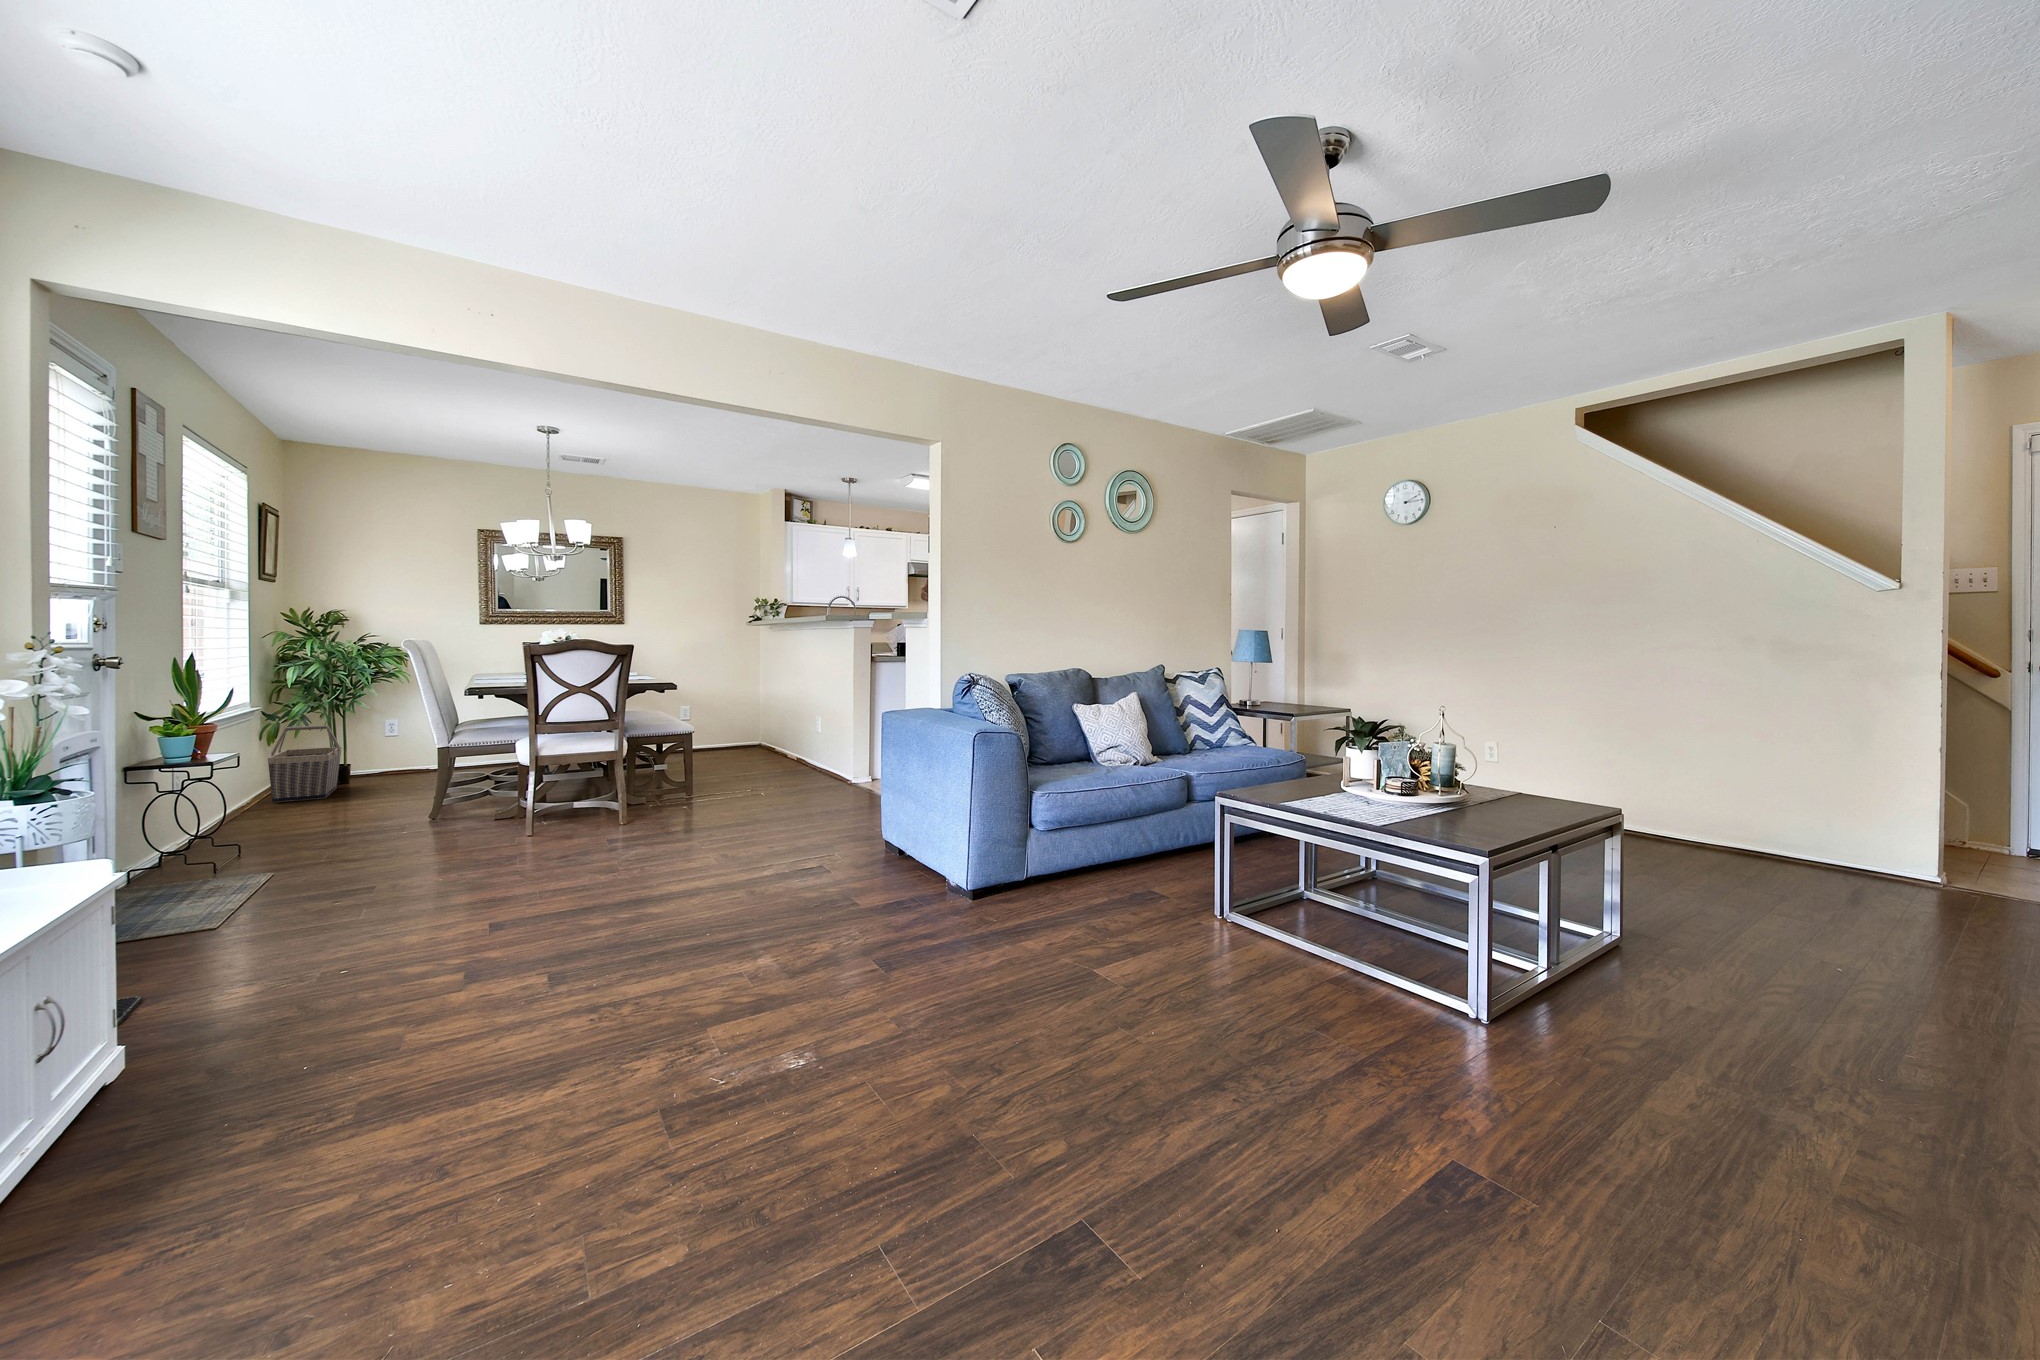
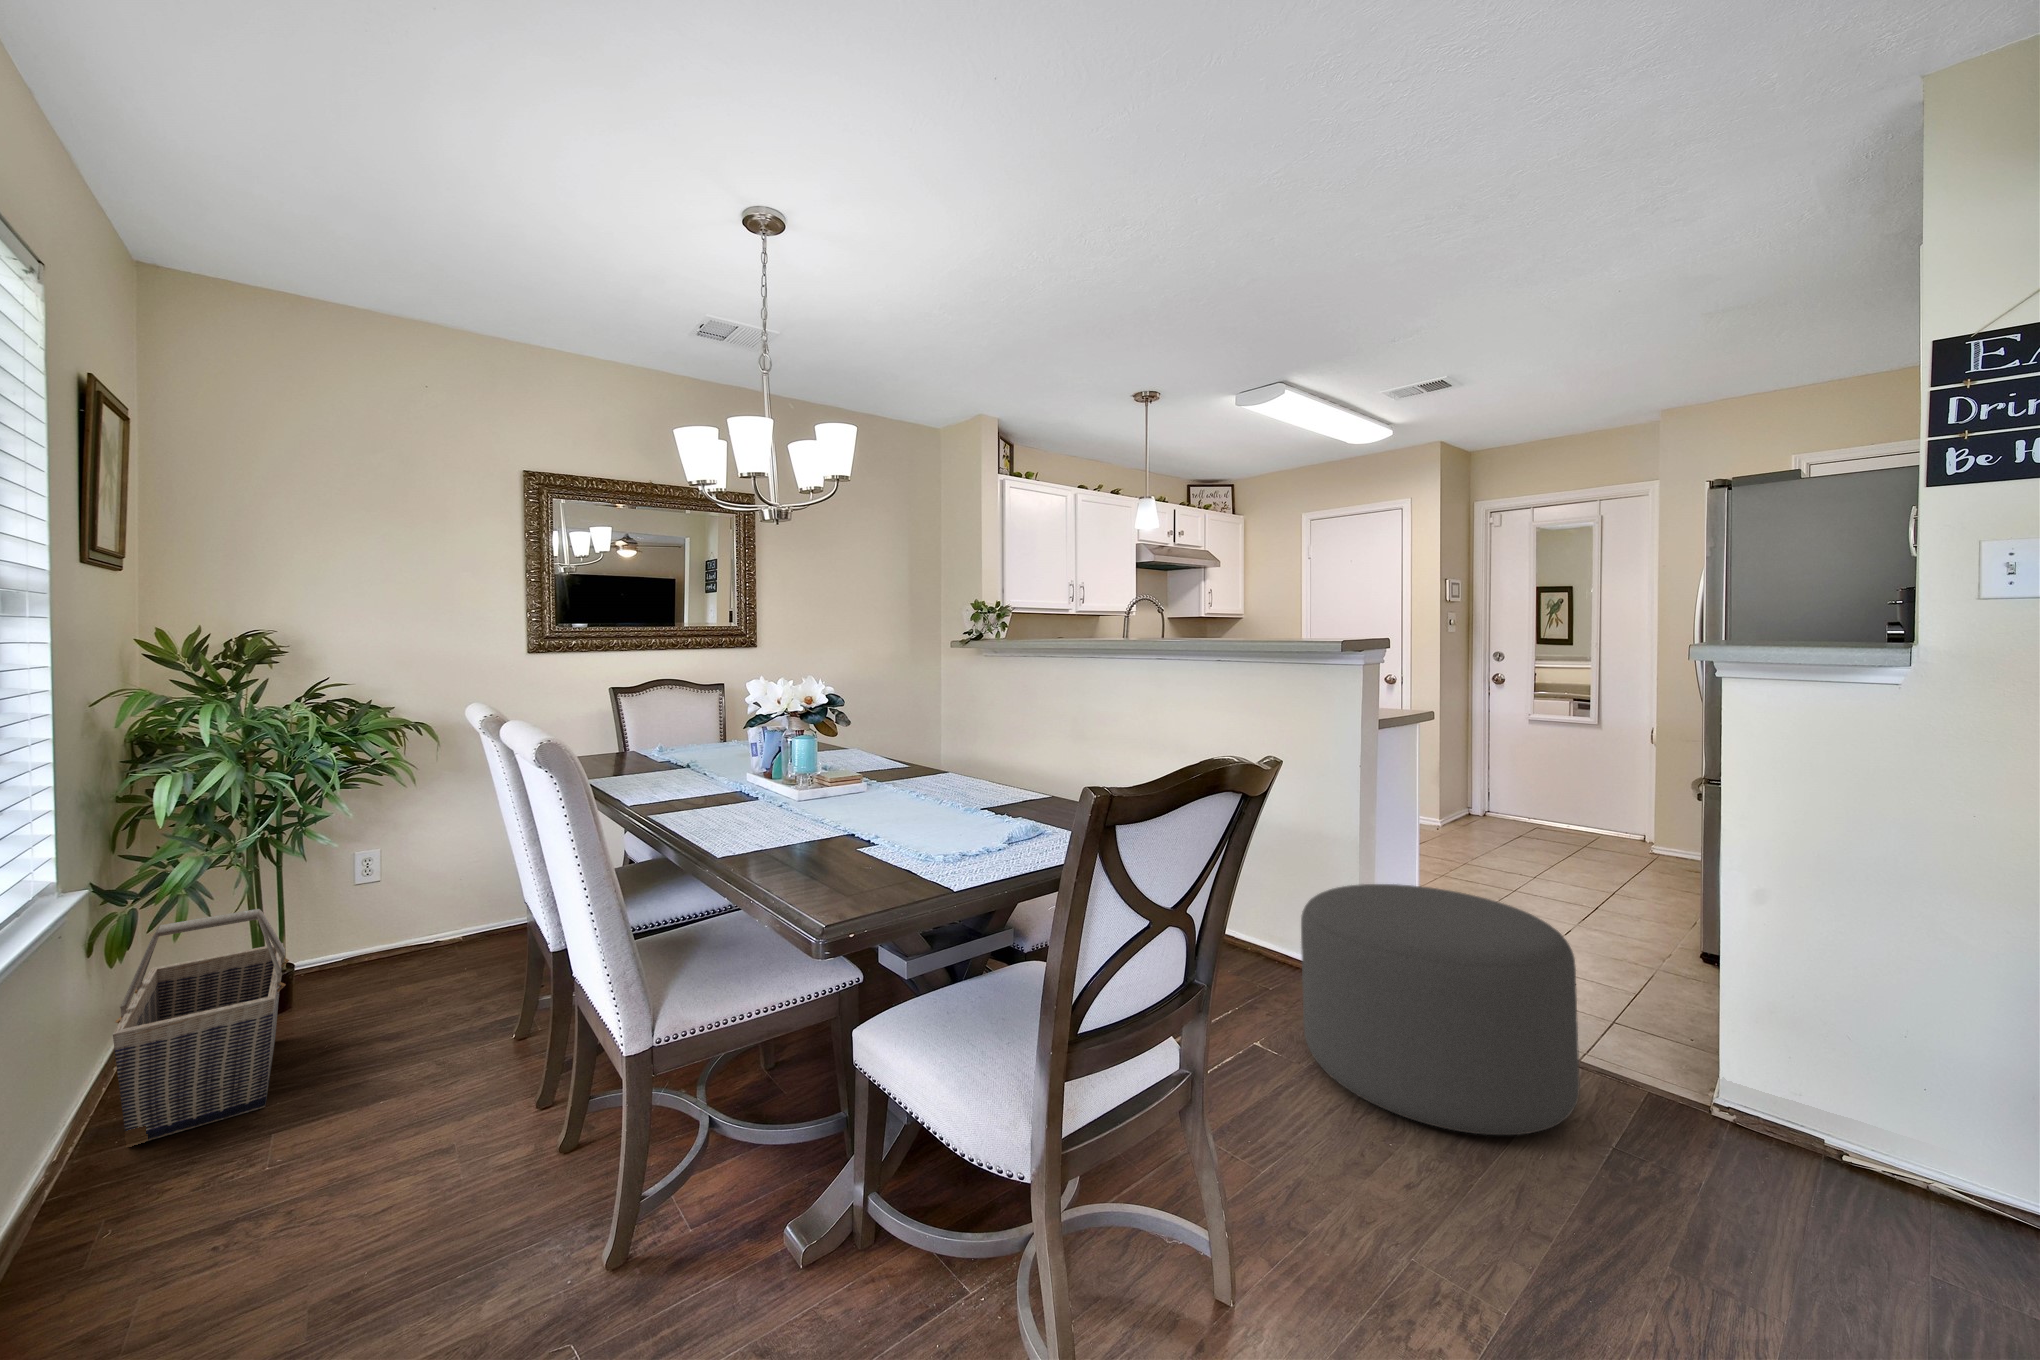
ottoman: none [735,732,839,811] -> present [1301,884,1580,1135]

